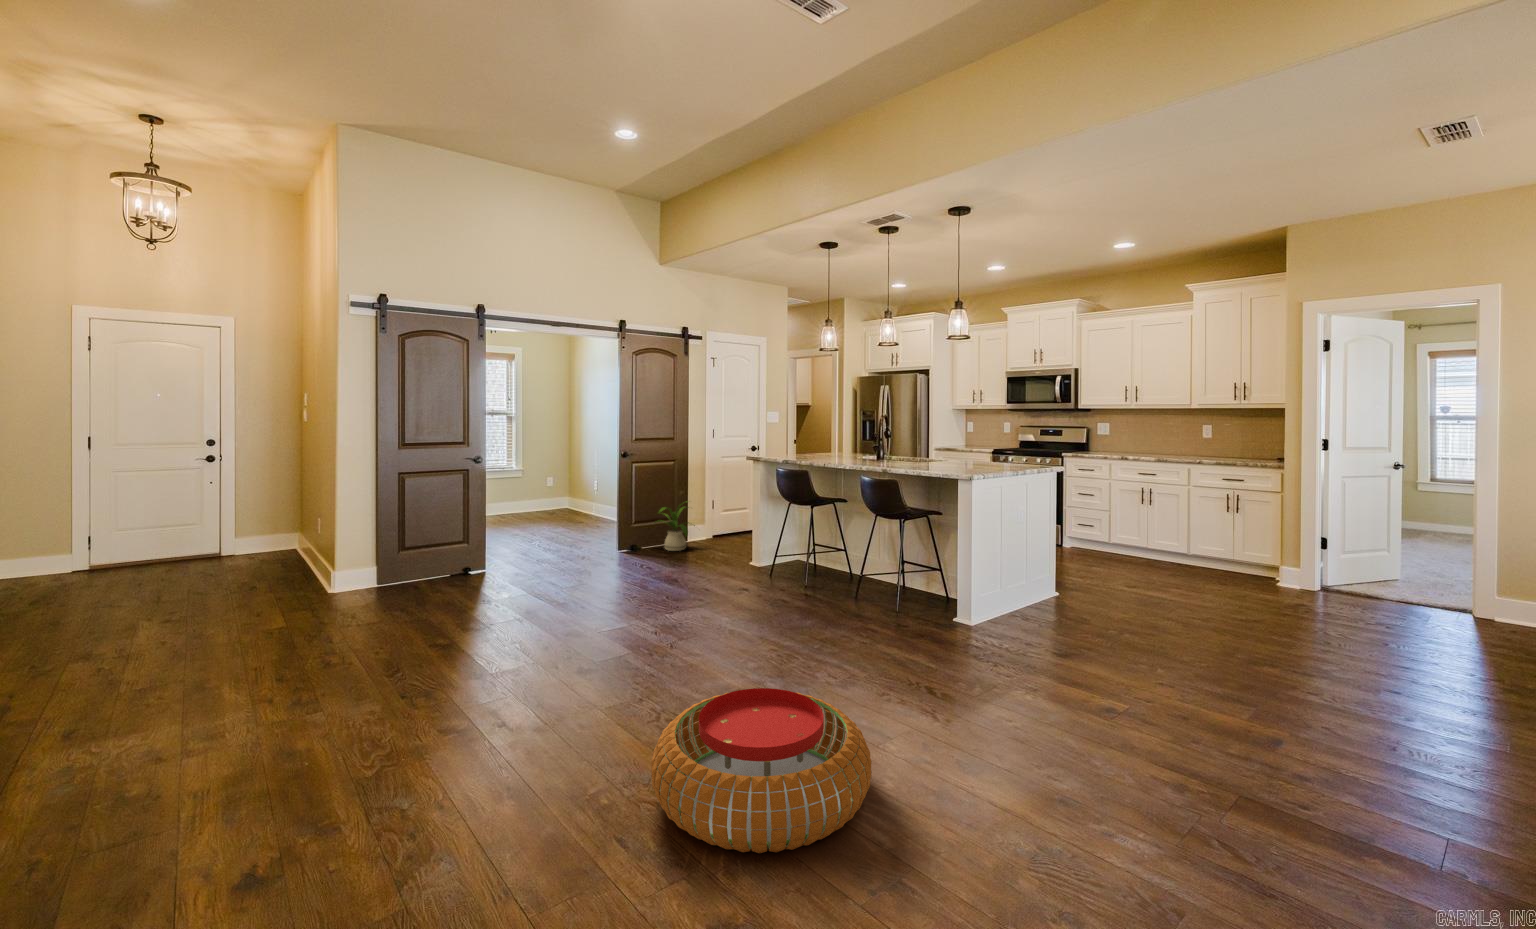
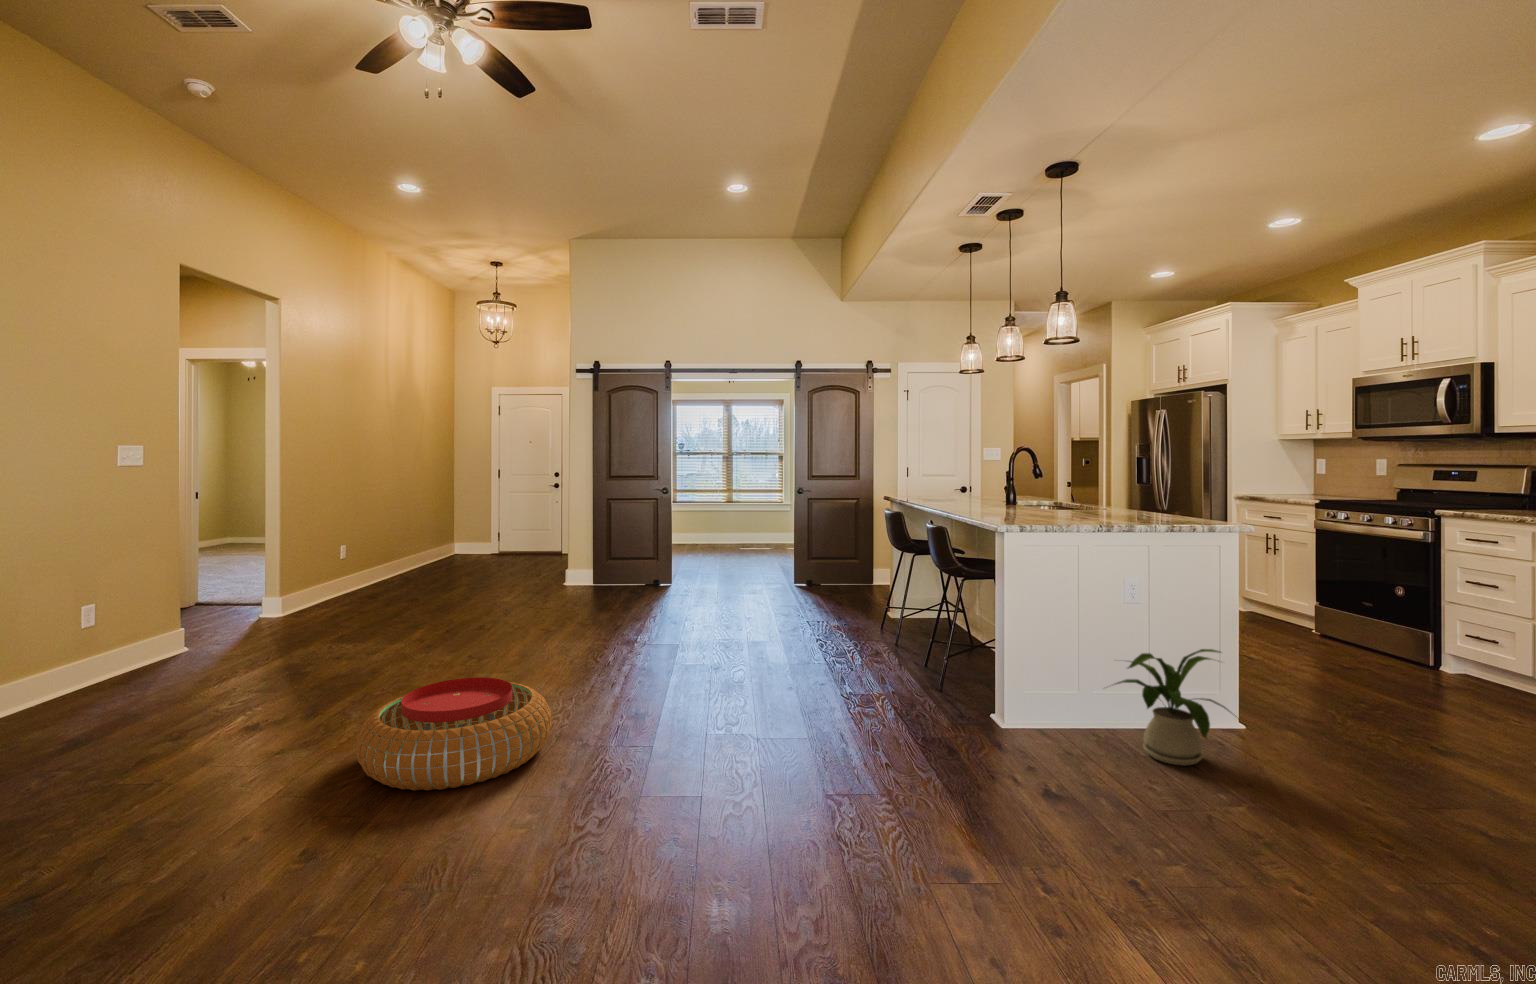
house plant: present [659,503,695,551] -> present [1112,649,1240,766]

